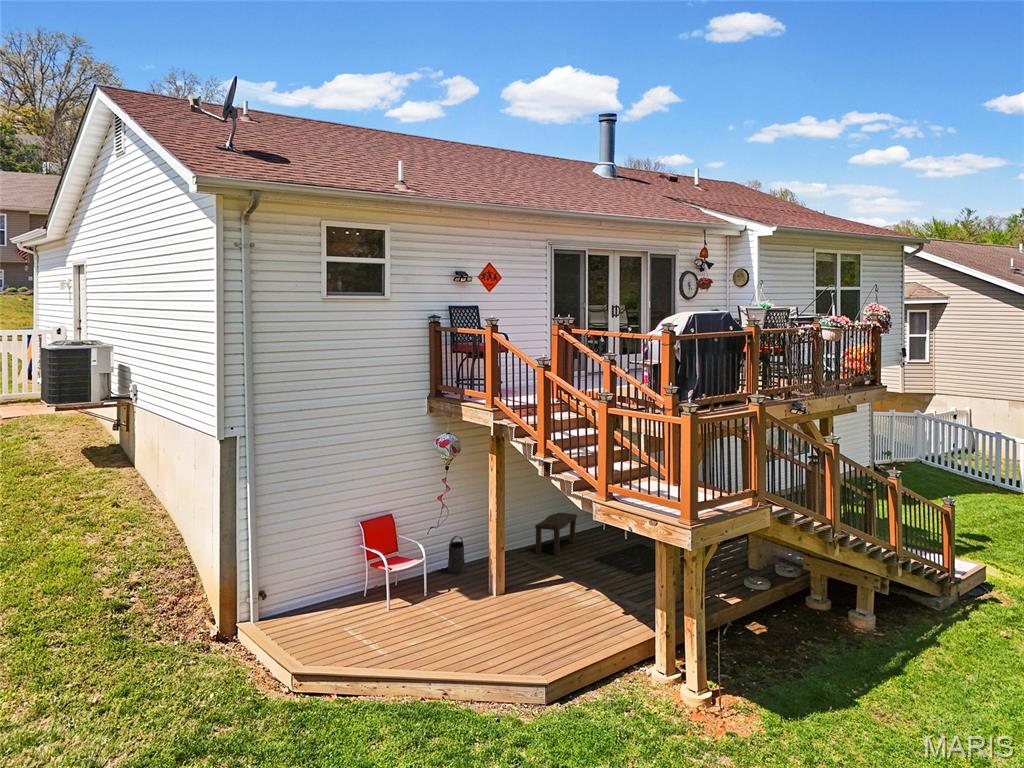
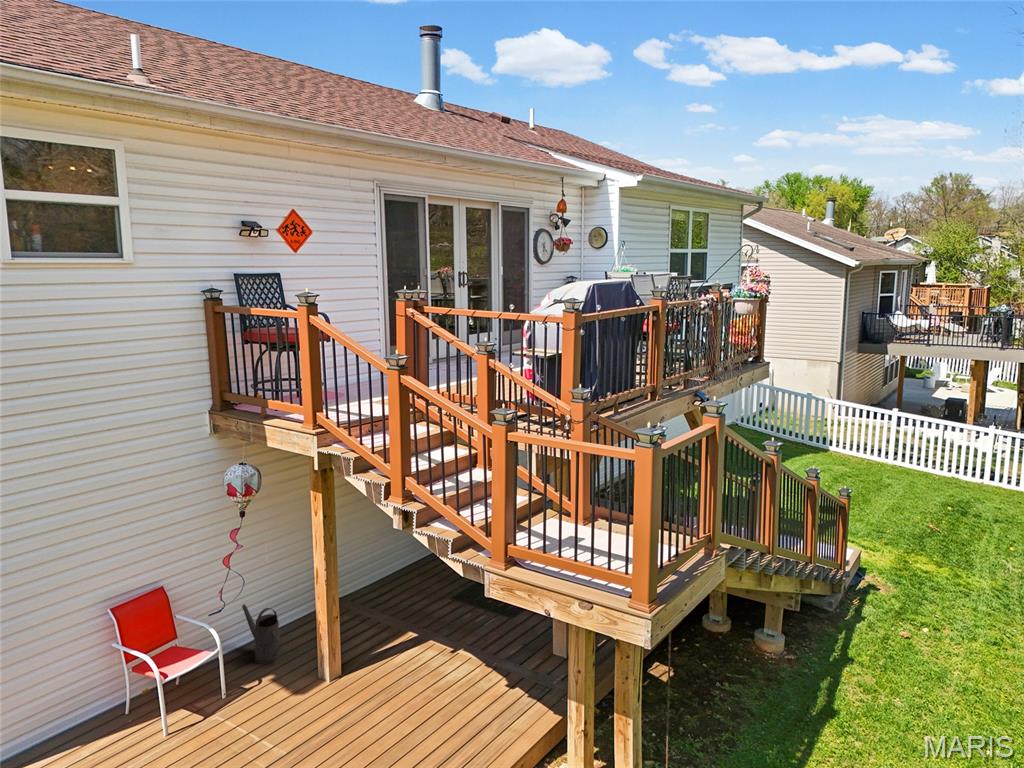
bench: present [535,513,577,556] -> none [377,539,429,604]

